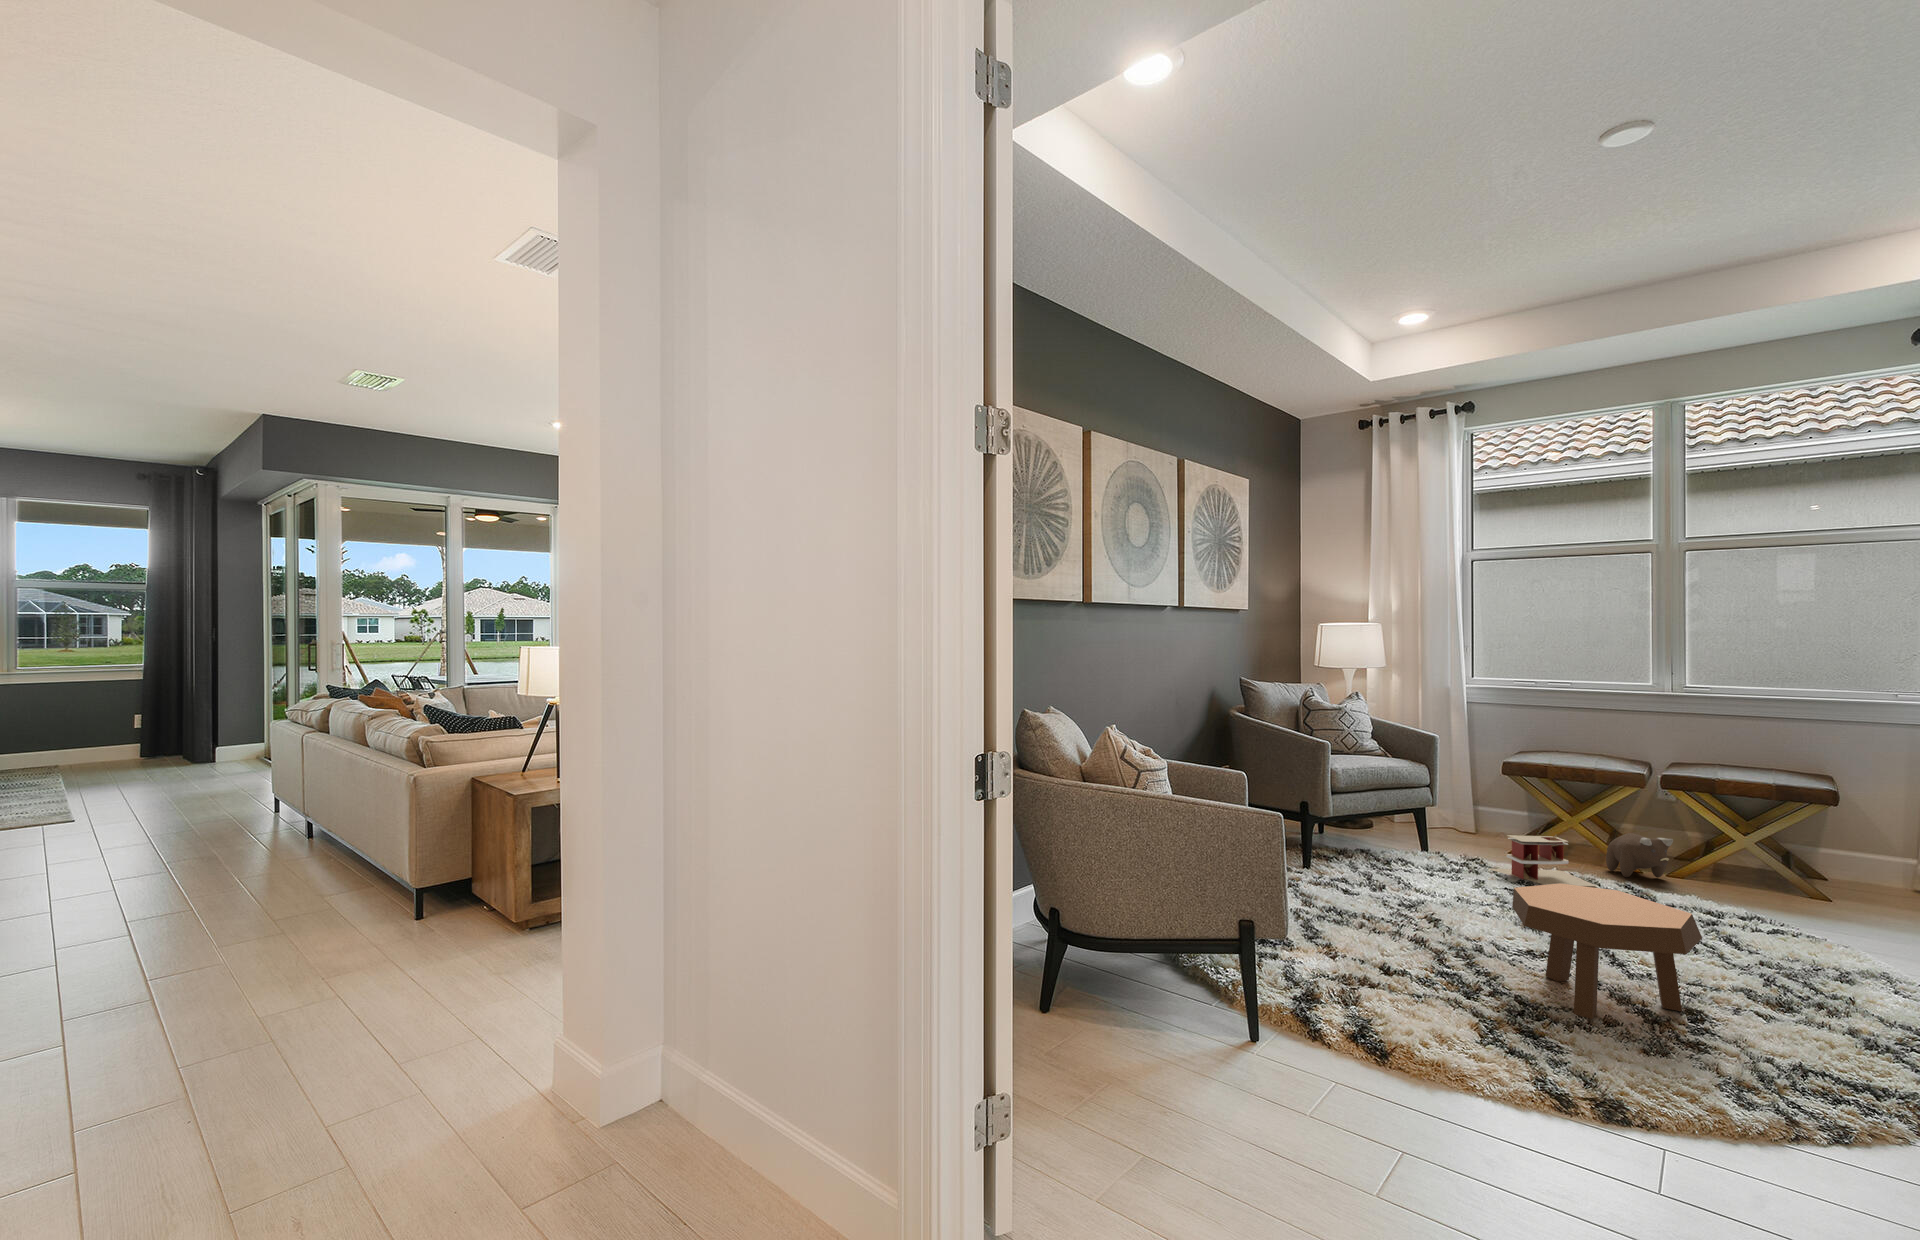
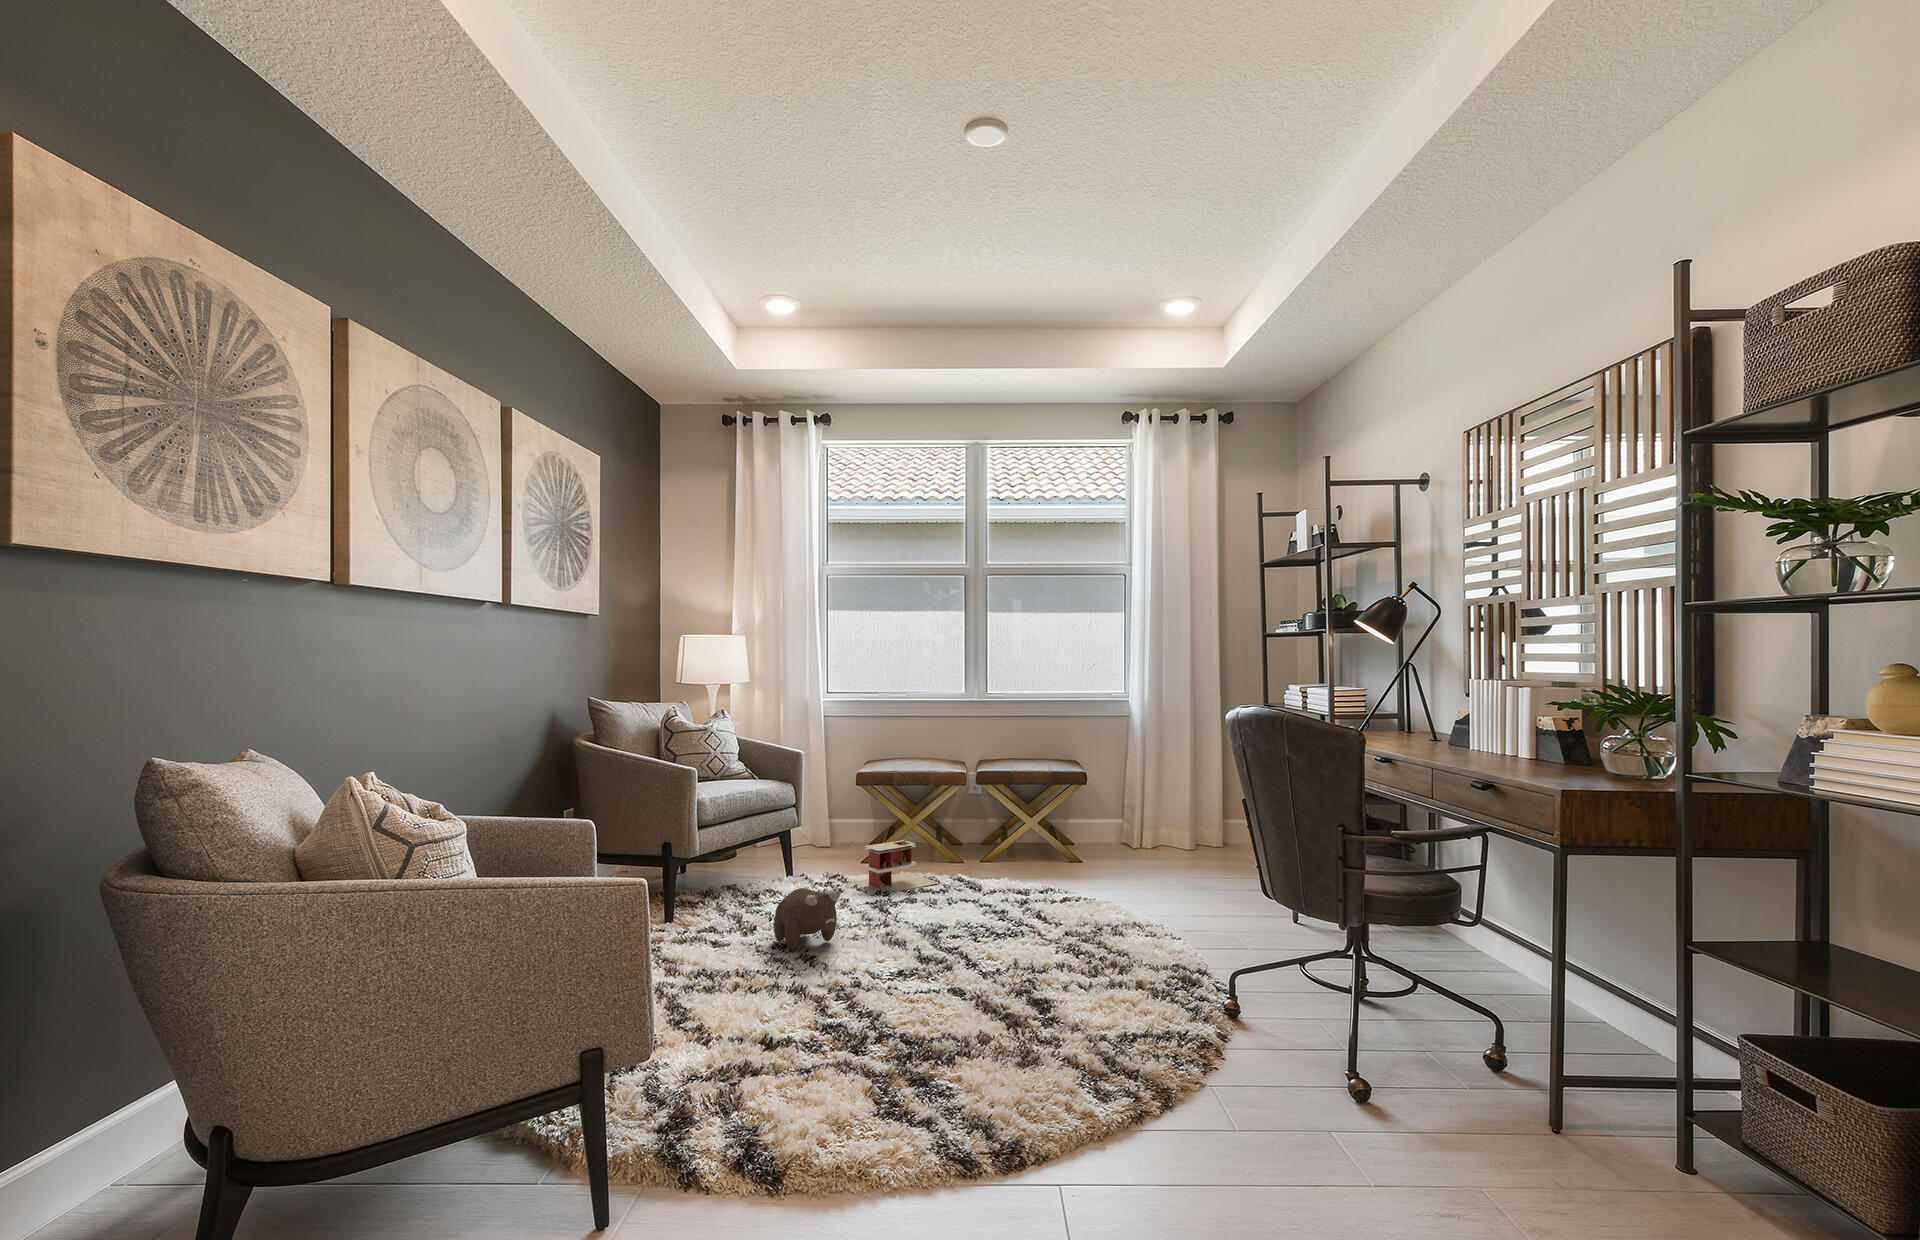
plush toy: present [1606,833,1673,878] -> present [774,888,841,950]
footstool: present [1512,883,1702,1019] -> none [889,898,1045,1044]

